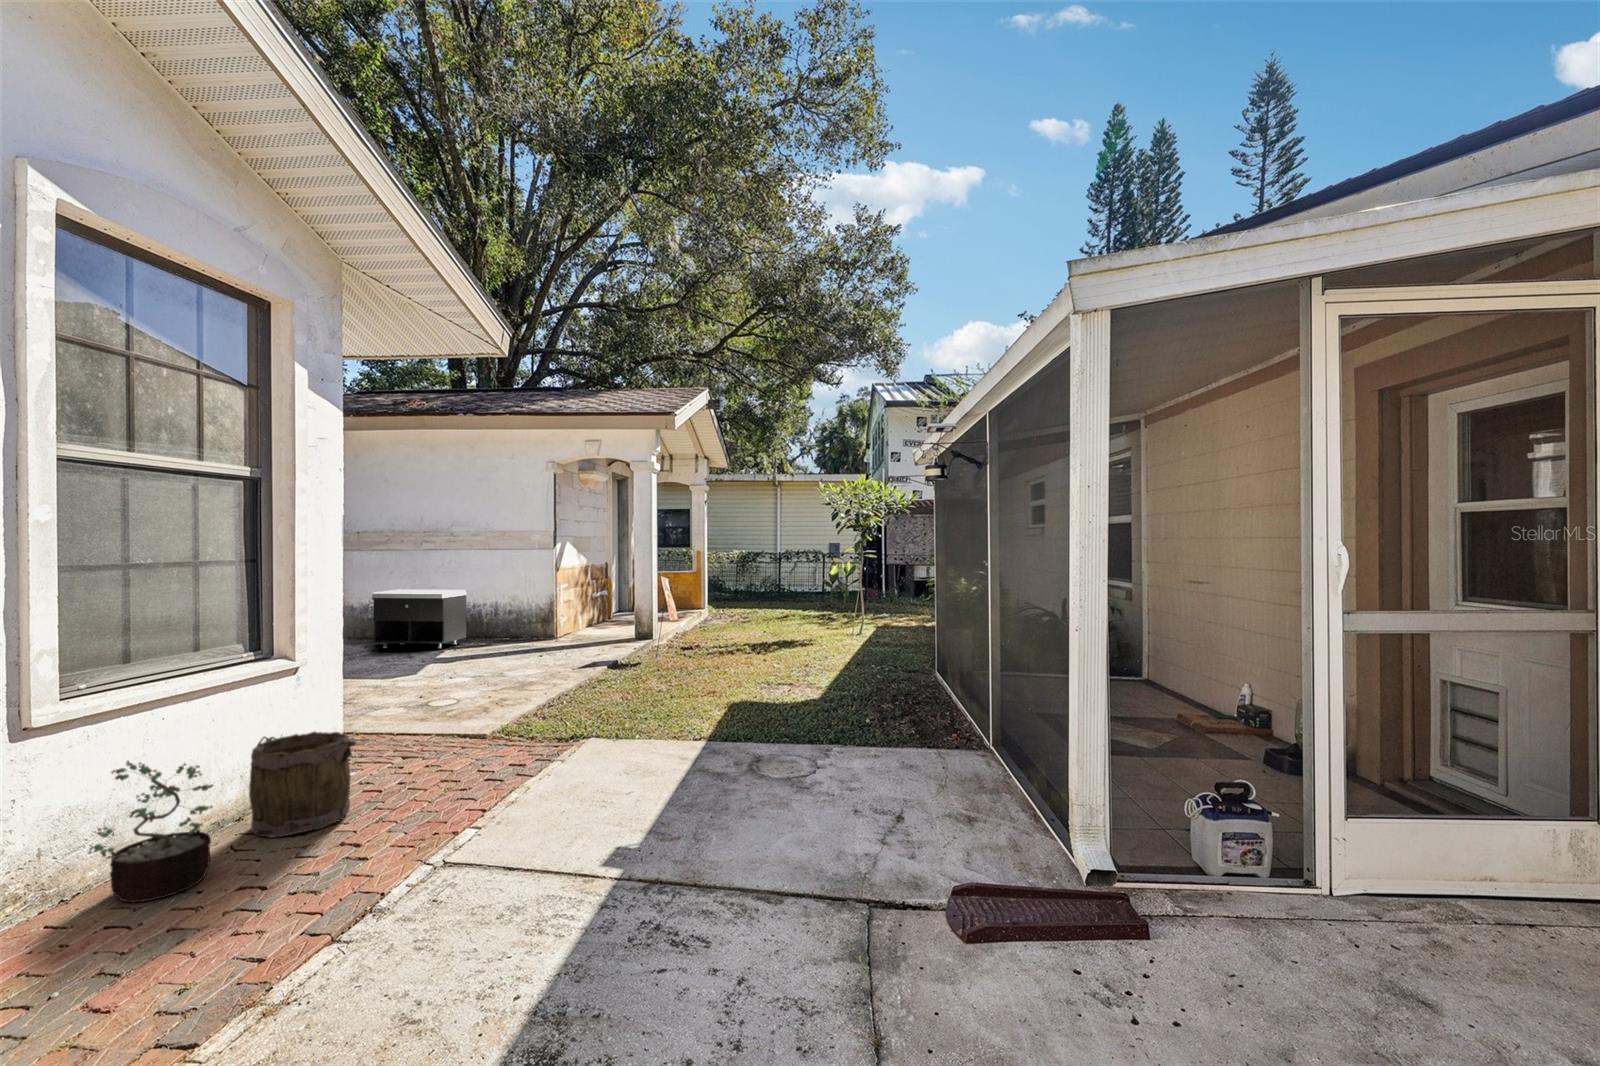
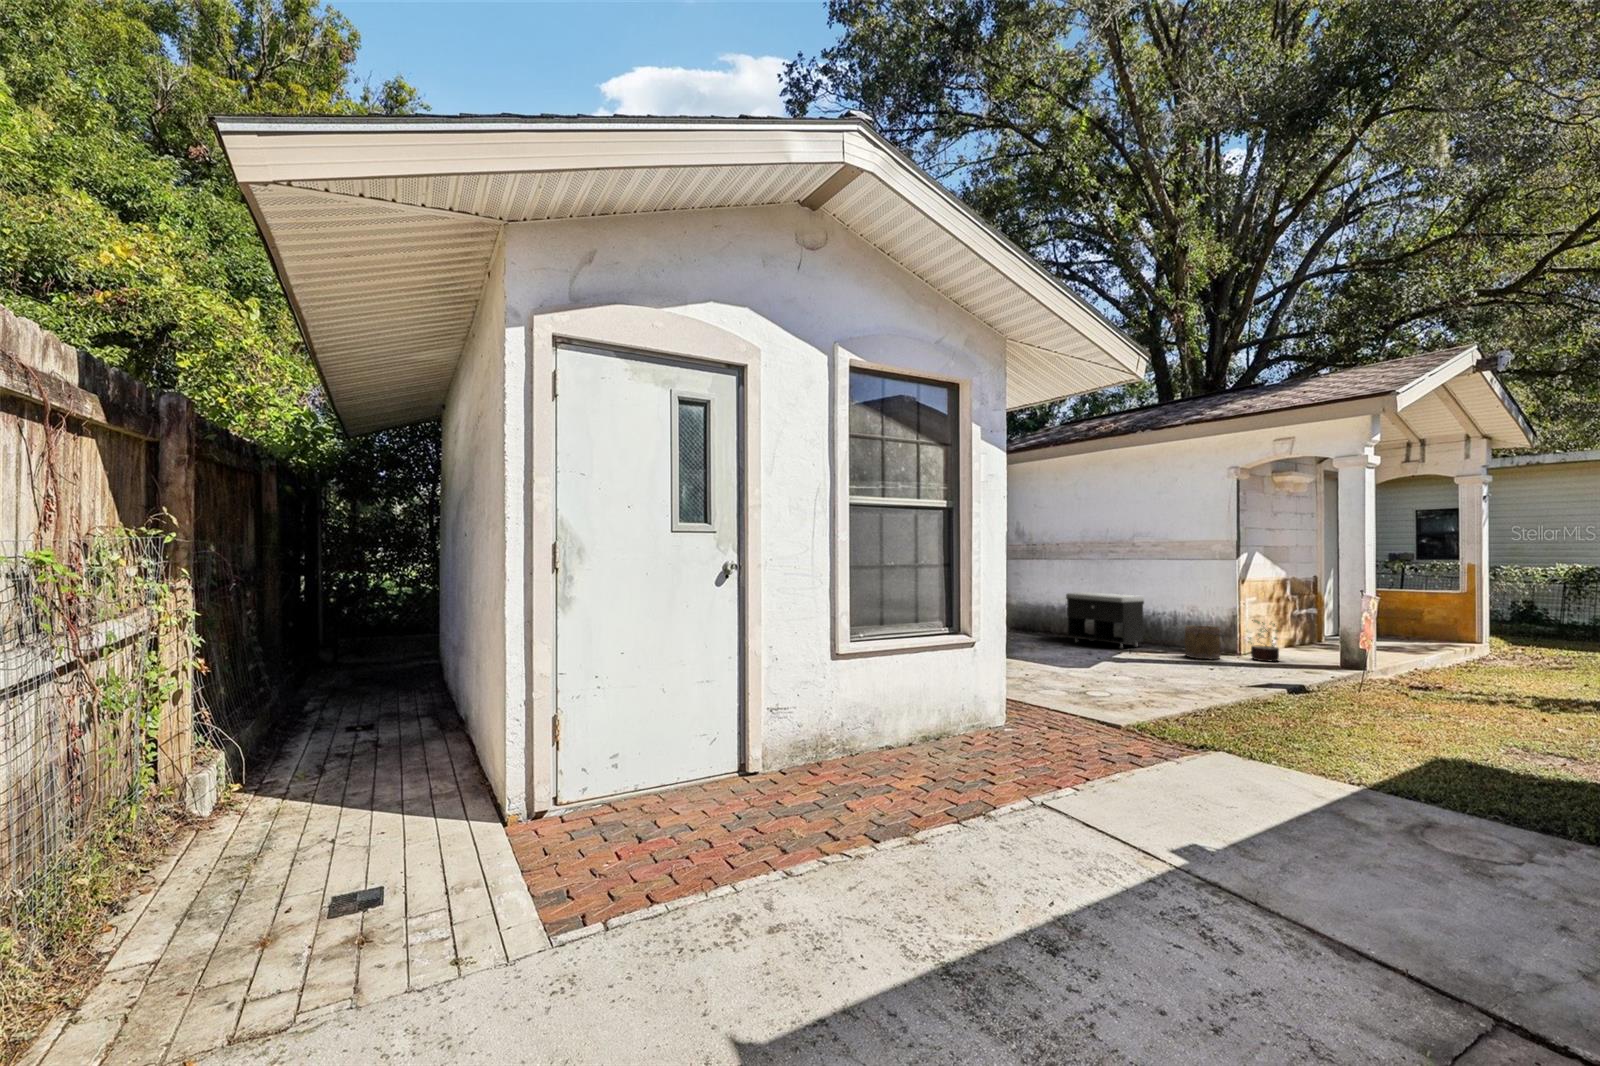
bucket: present [249,731,356,837] -> present [1184,625,1225,659]
decorative plant: present [88,761,213,902] -> present [1248,620,1279,661]

